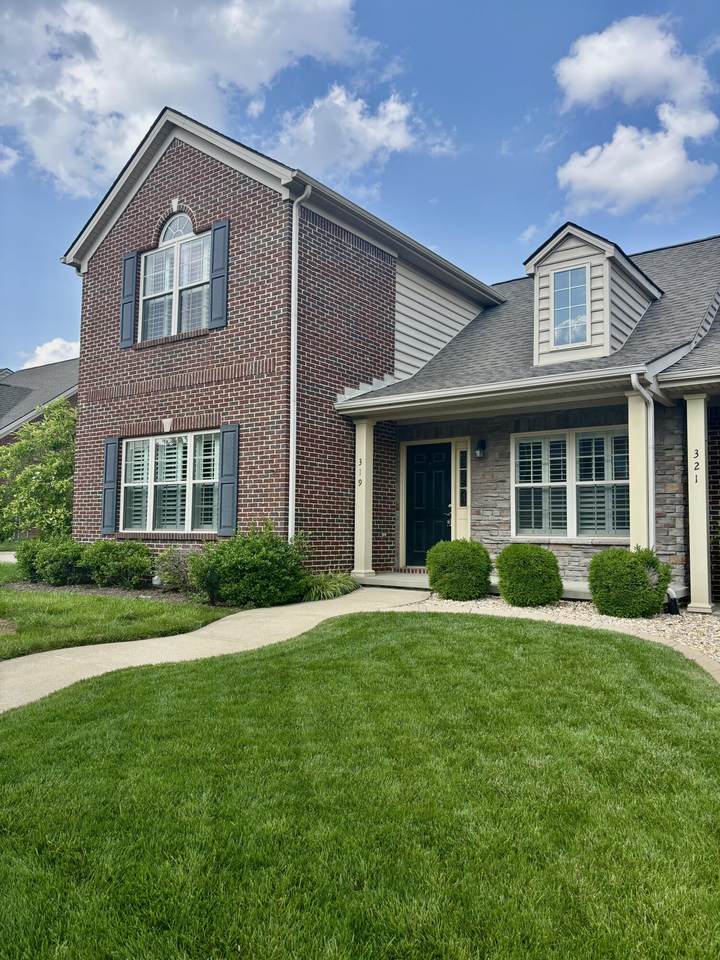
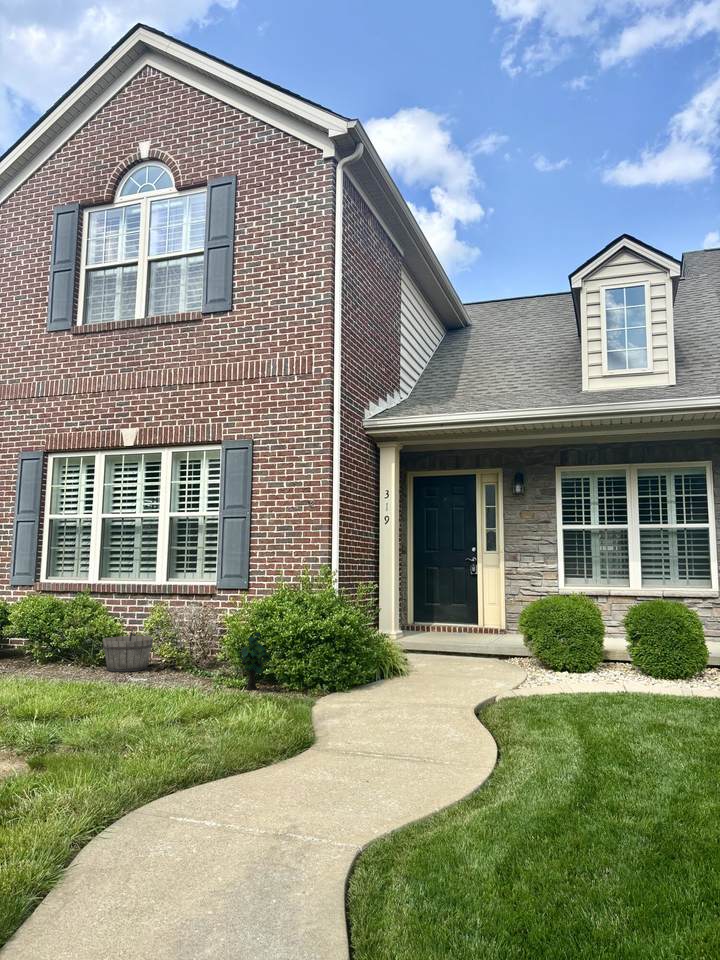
wooden bucket: none [141,563,178,593] -> present [102,627,153,672]

